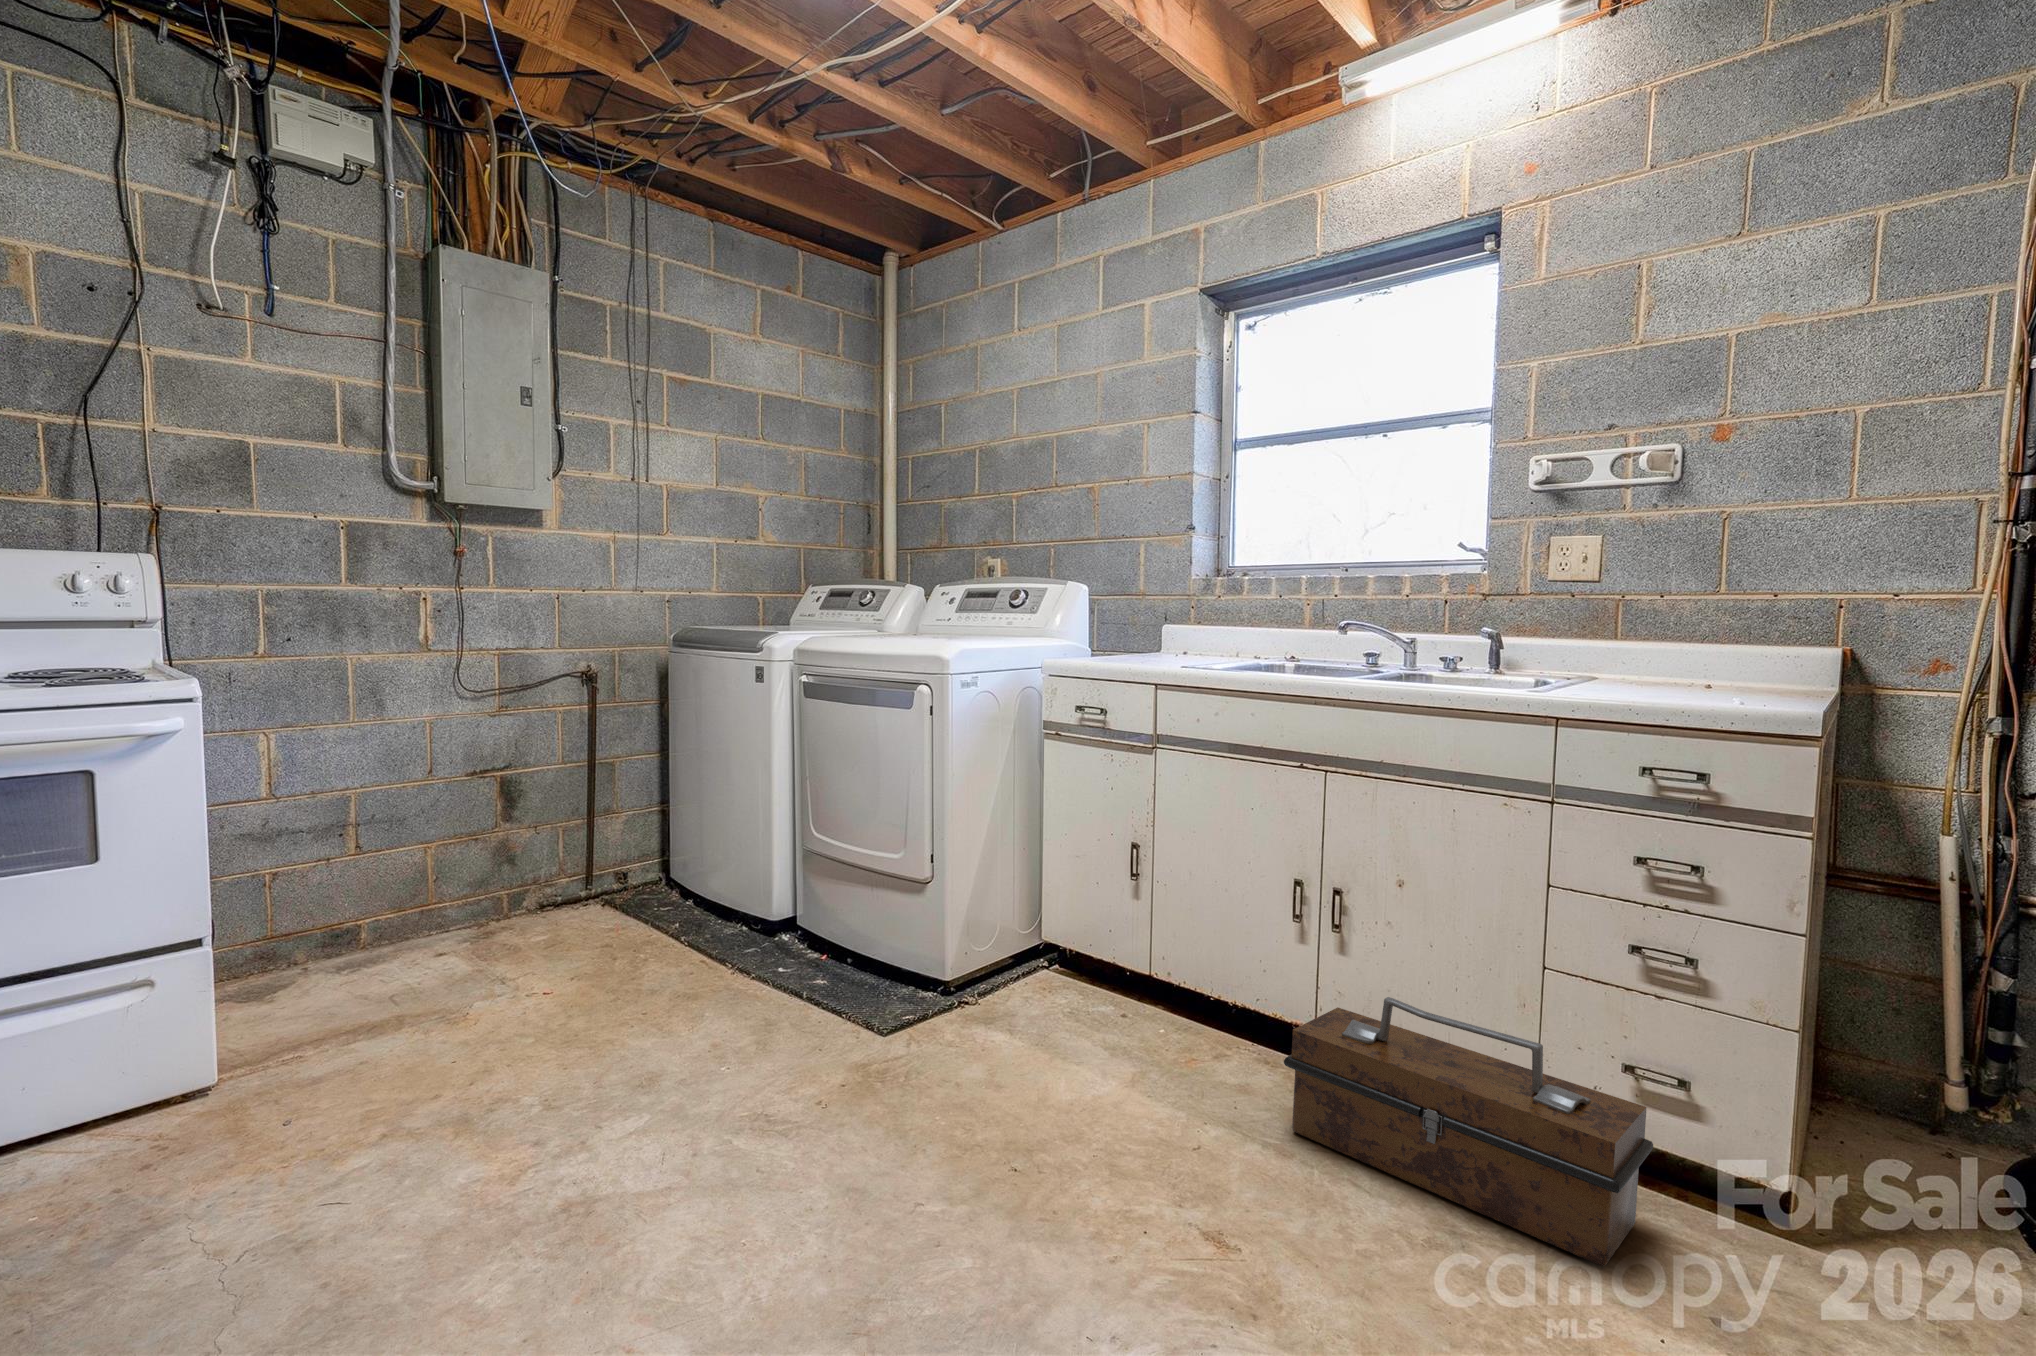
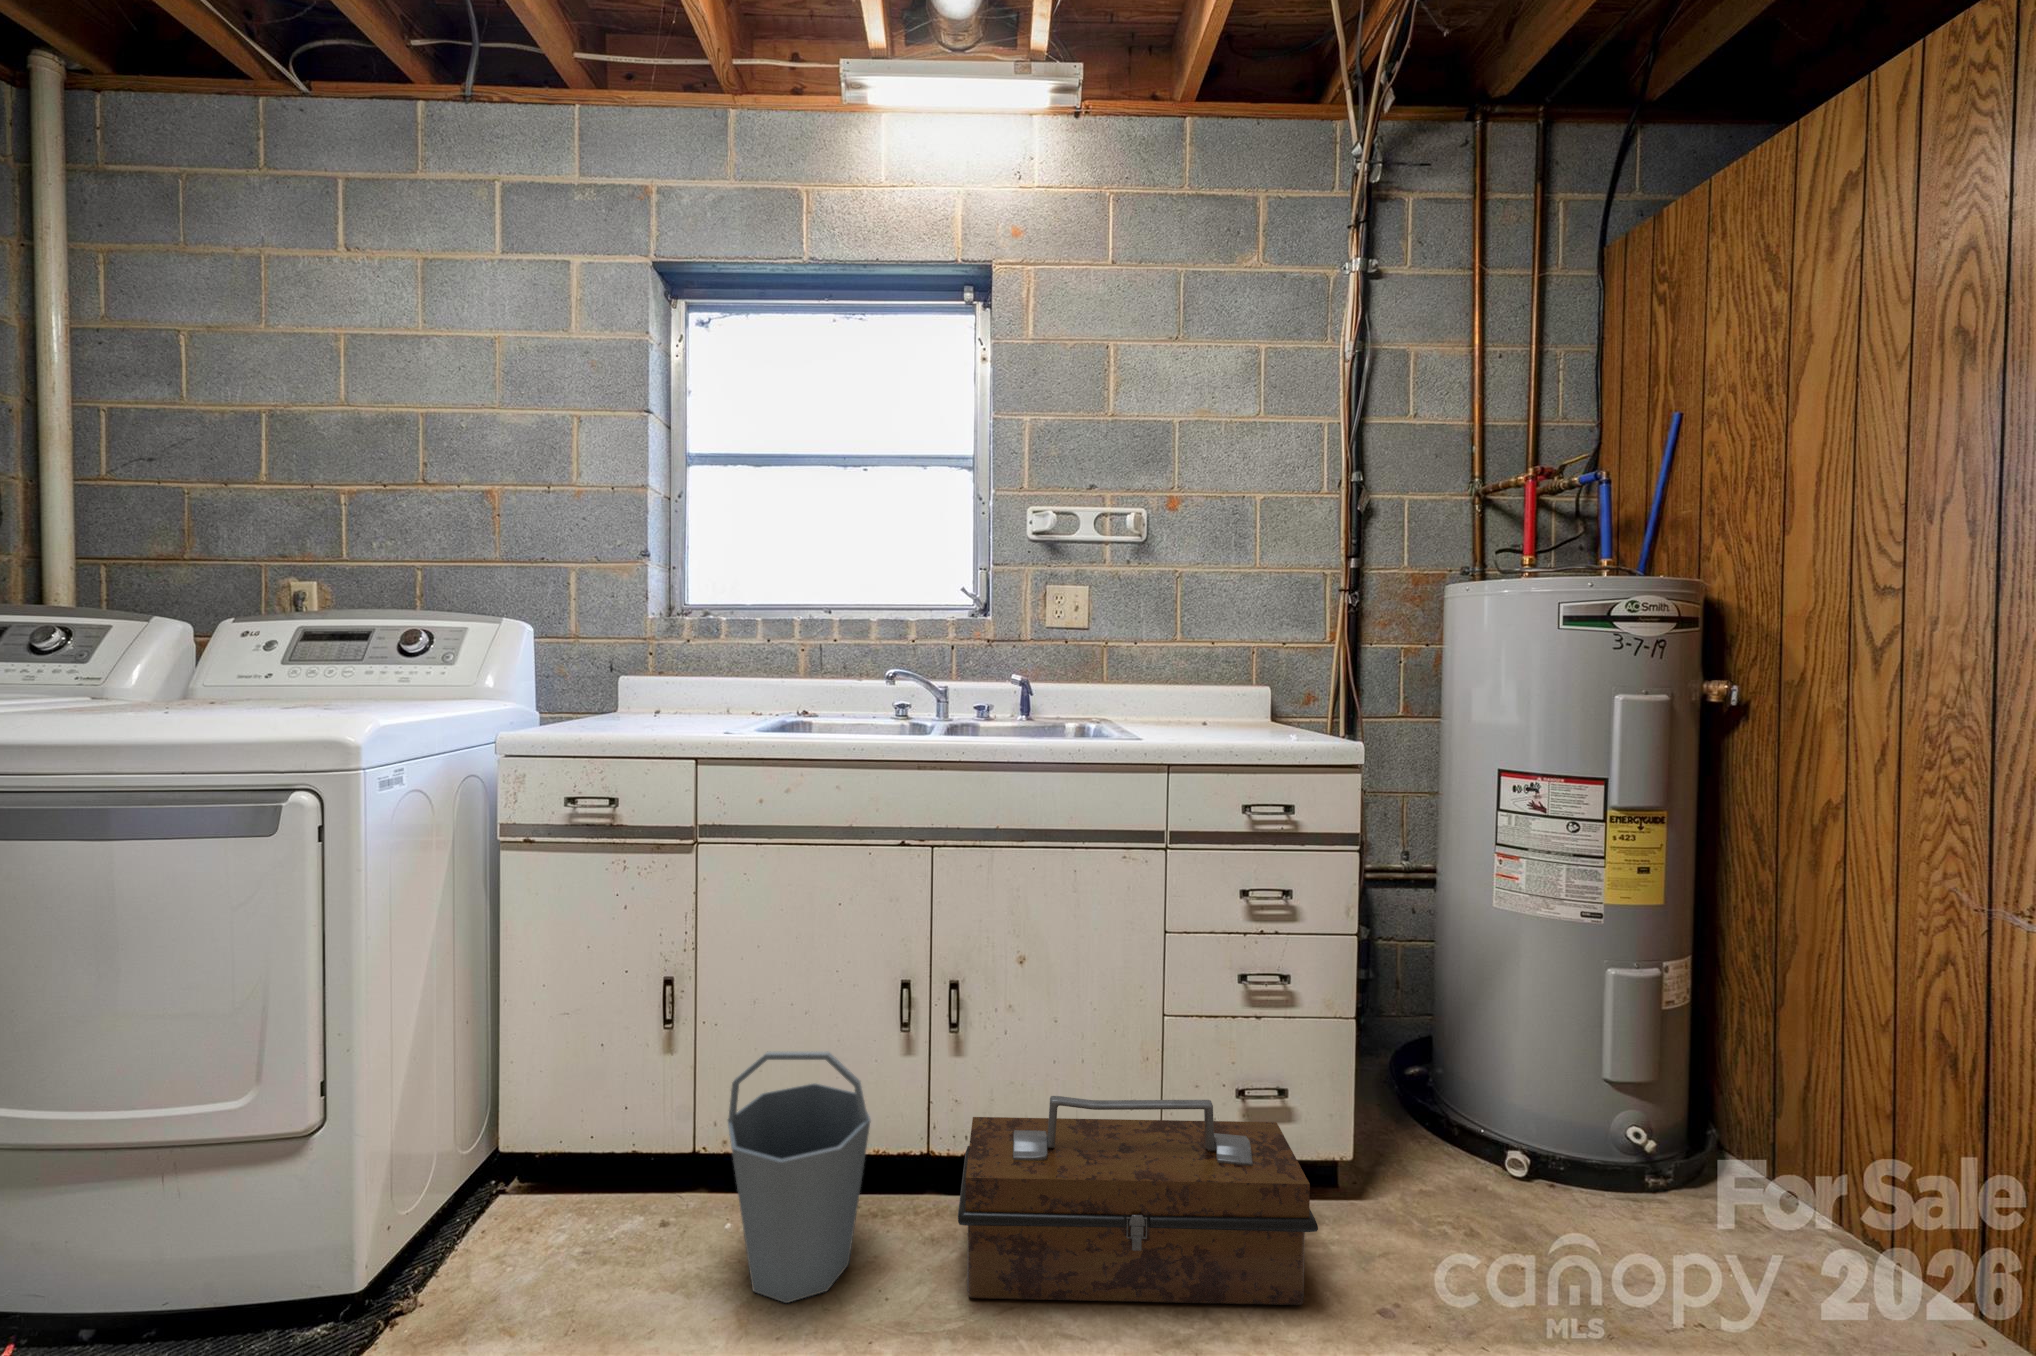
bucket: none [1138,901,1248,1087] -> present [728,1052,870,1303]

